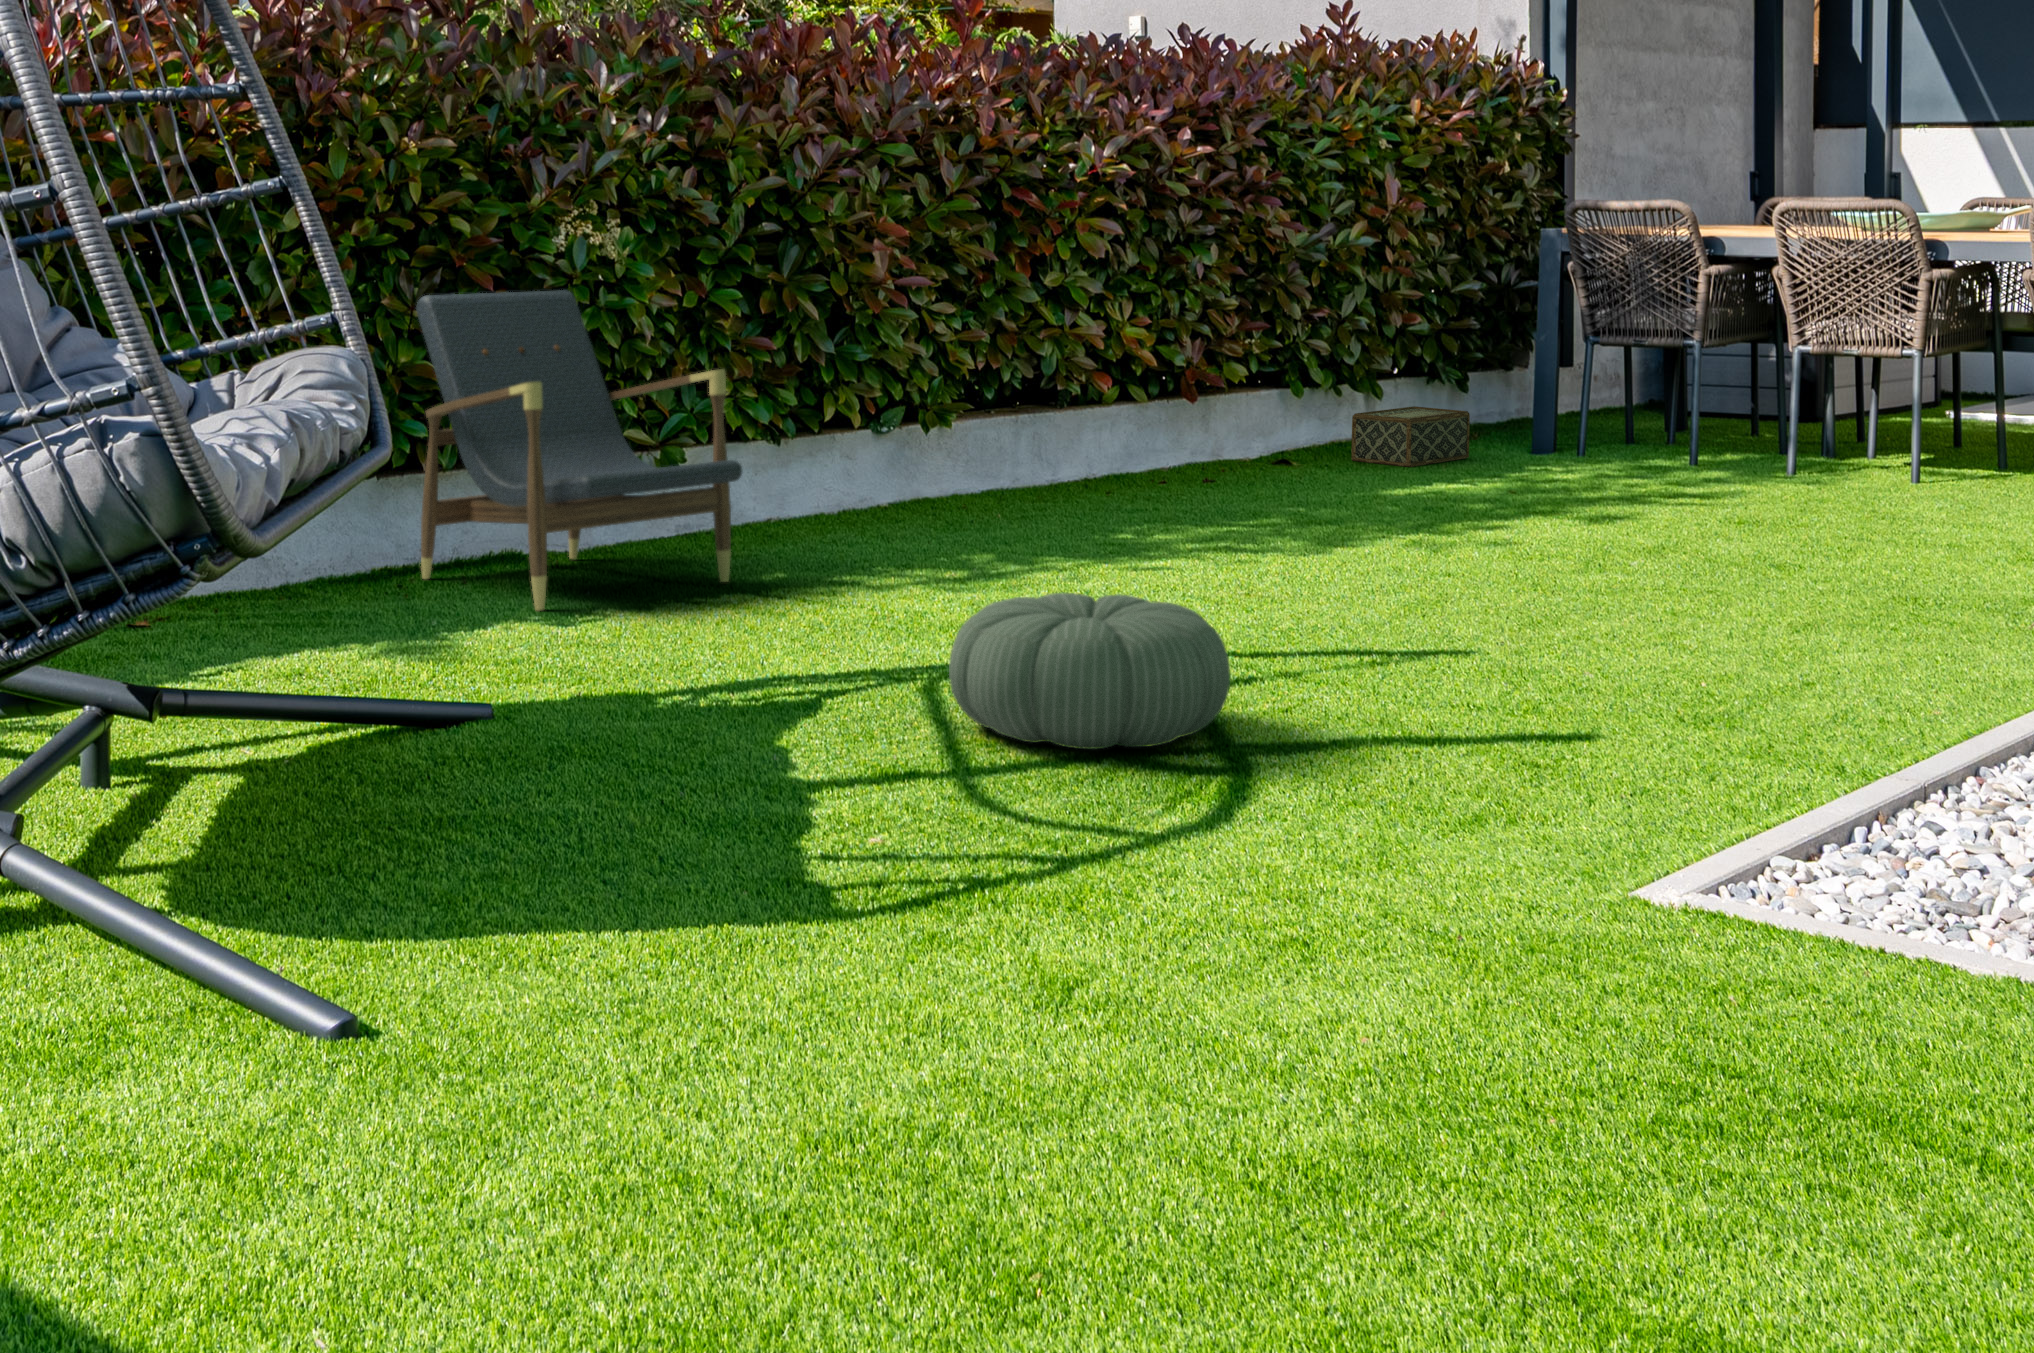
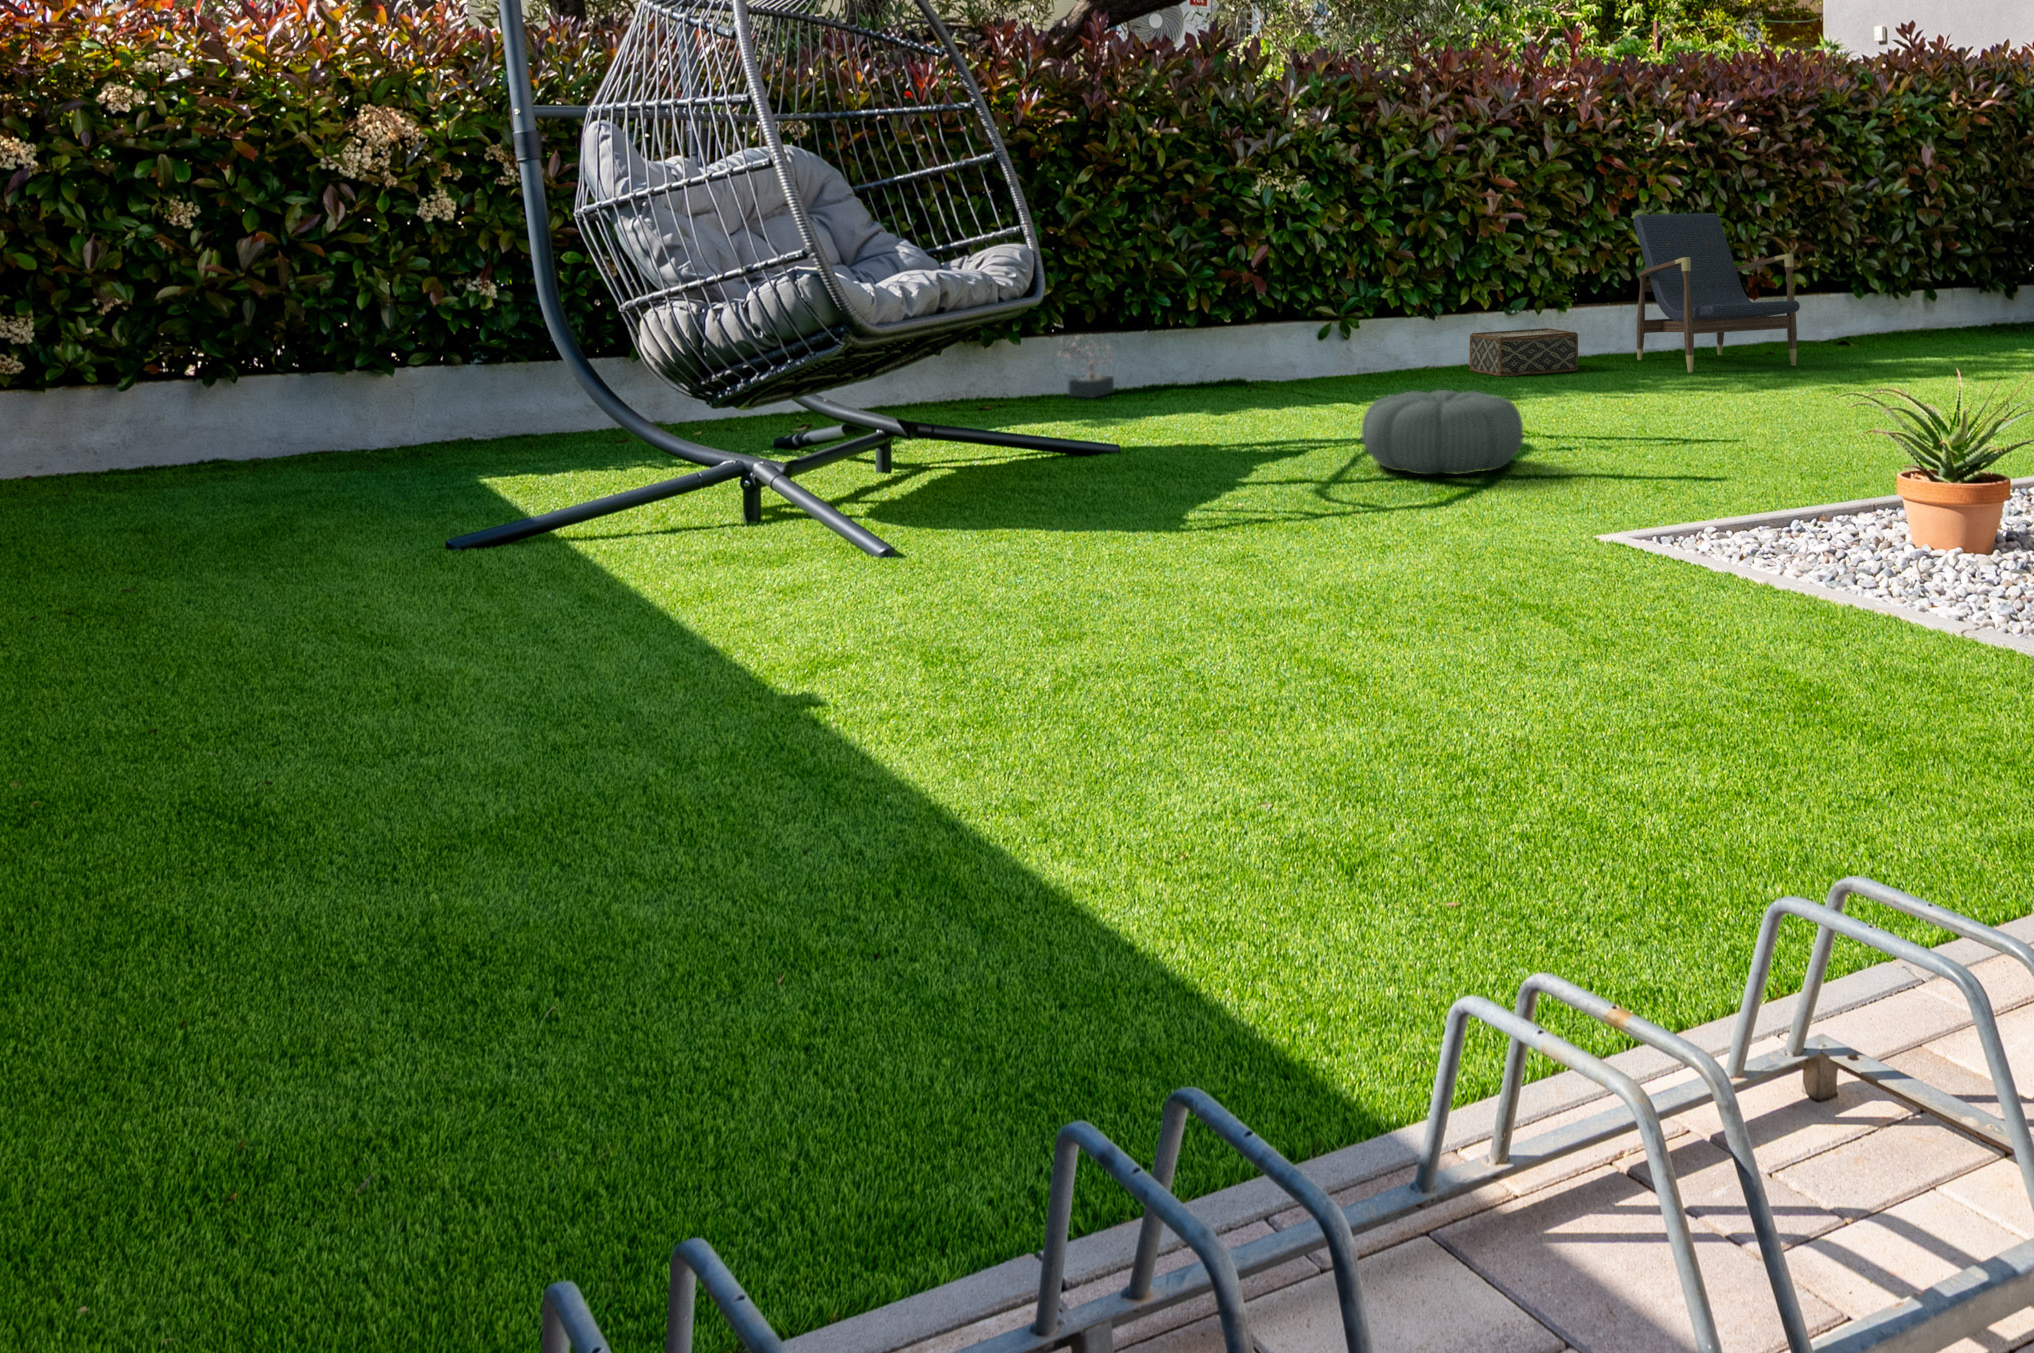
lounge chair: present [416,290,742,611] -> present [1634,213,1800,372]
woven basket: present [1351,406,1470,467] -> present [1470,328,1578,377]
decorative plant: none [233,489,324,596] -> present [1059,336,1115,398]

